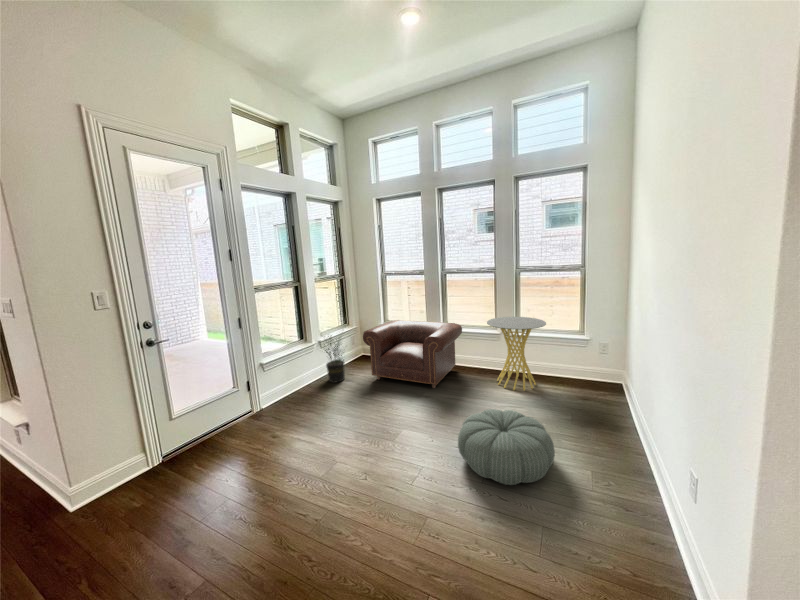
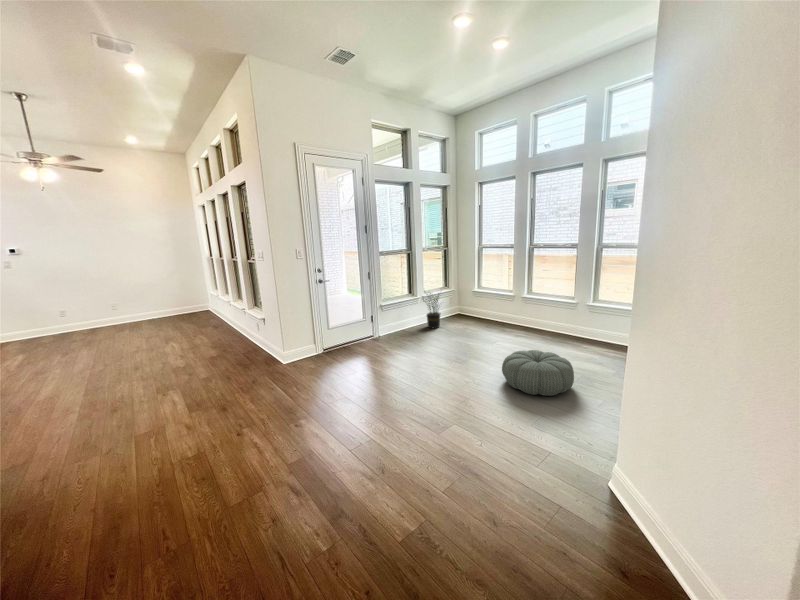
side table: present [487,317,546,391] -> none [560,288,616,351]
armchair: present [363,320,462,388] -> none [455,286,542,341]

